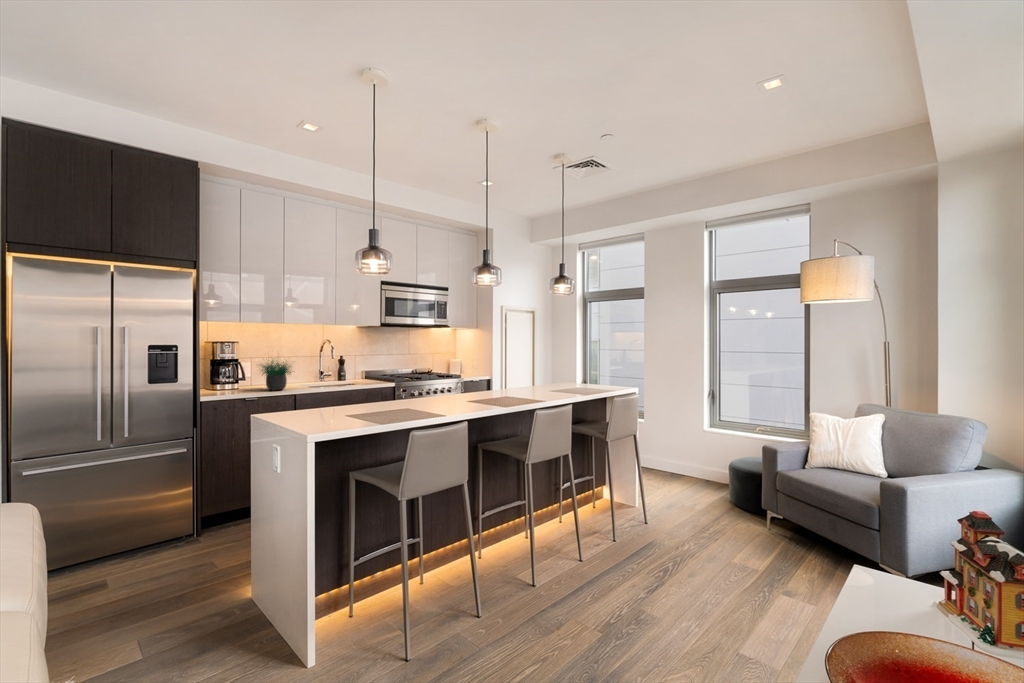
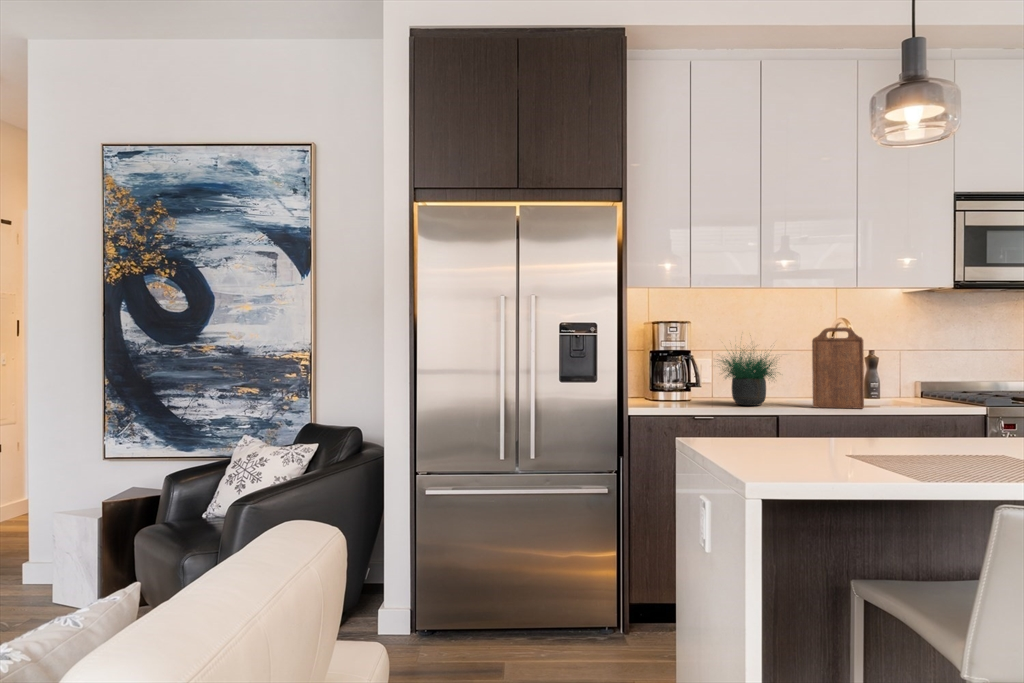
cutting board: none [312,347,339,389] -> present [812,327,864,409]

